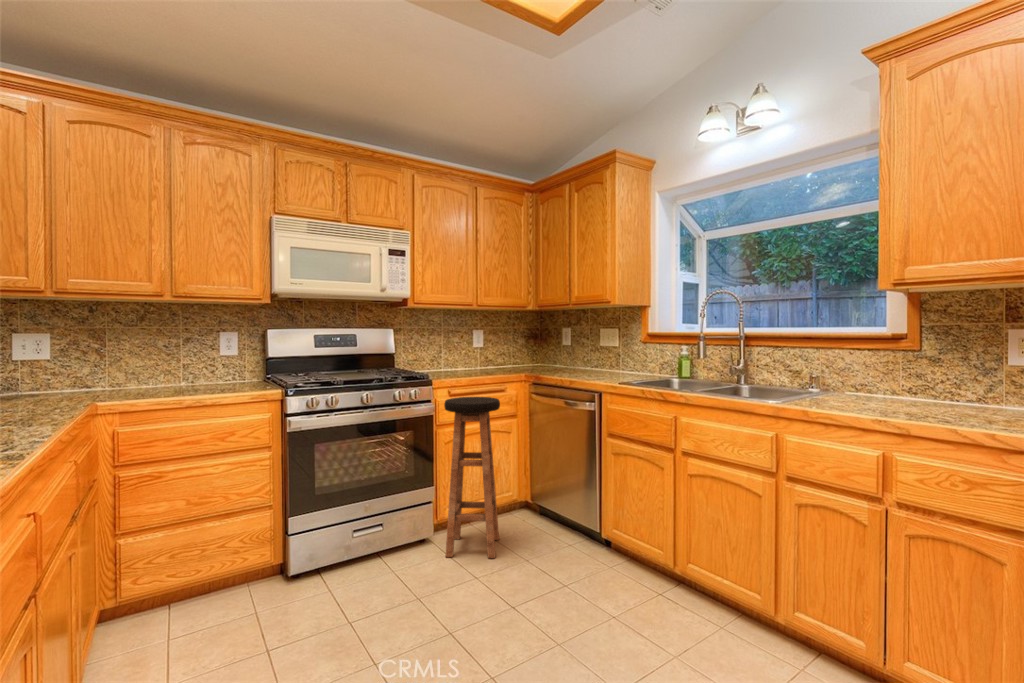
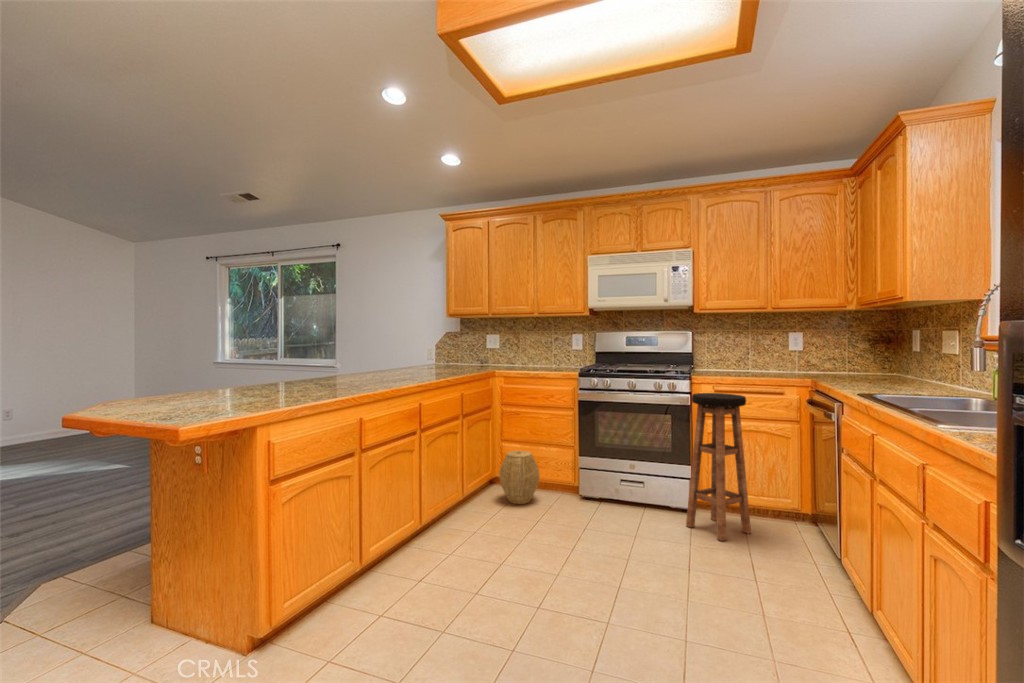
woven basket: none [144,537,230,642] -> present [499,451,539,504]

